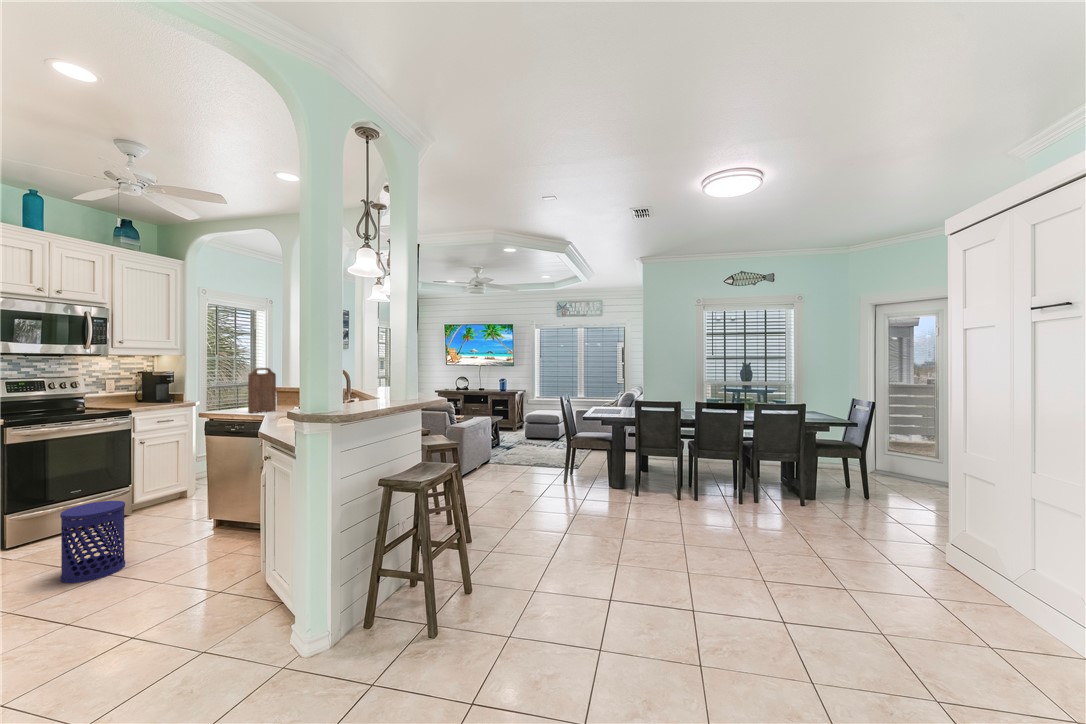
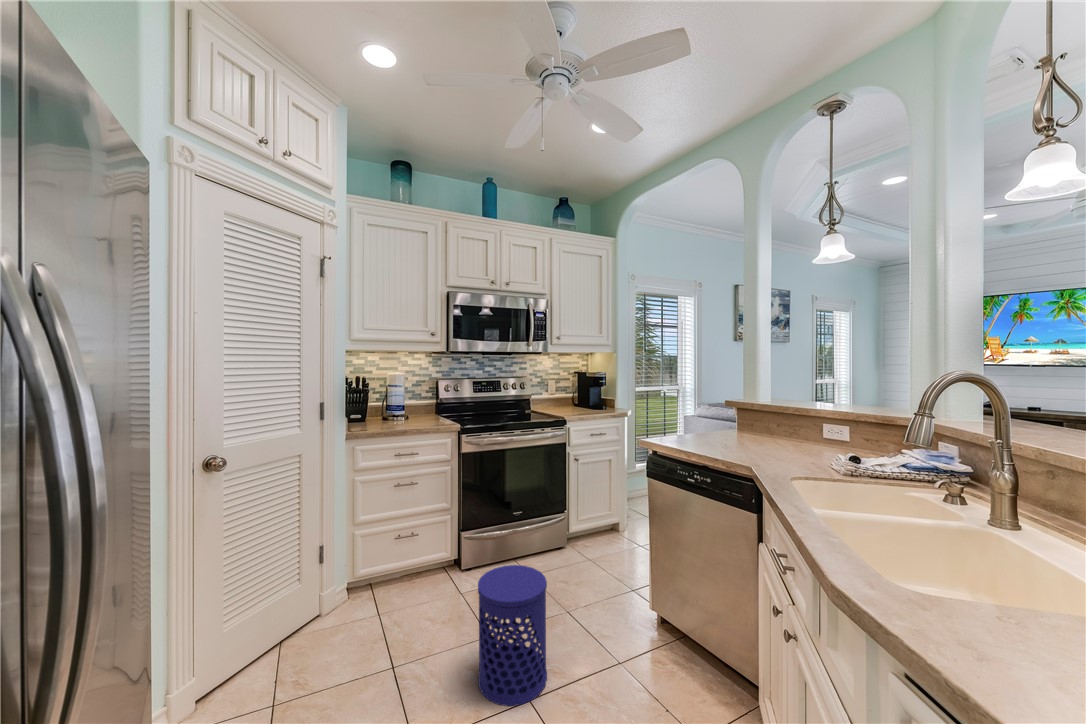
cutting board: present [248,368,276,413] -> none [711,371,755,454]

